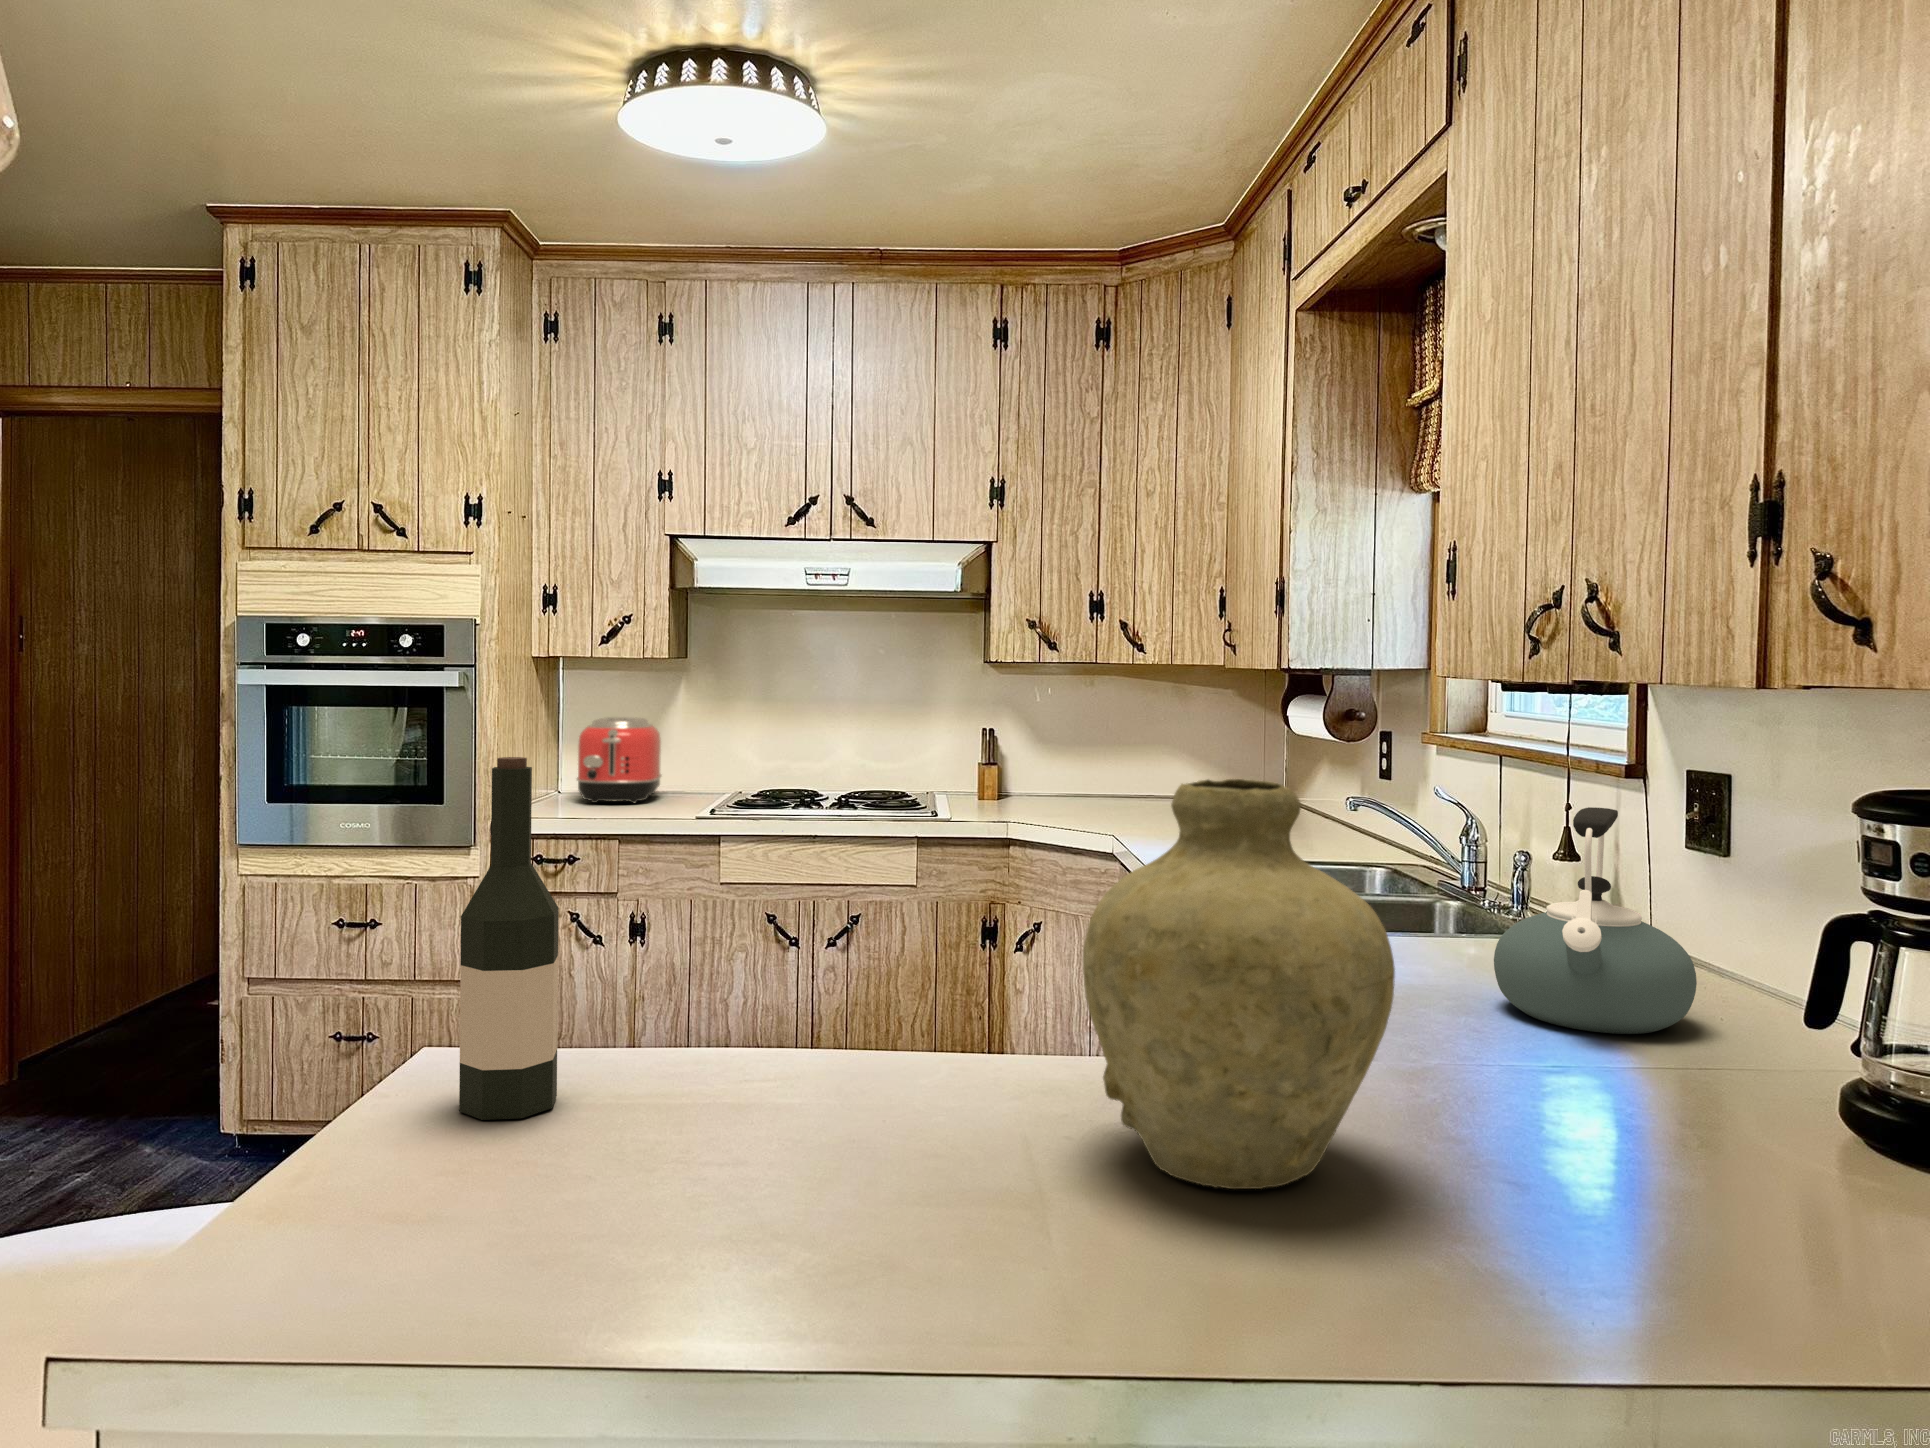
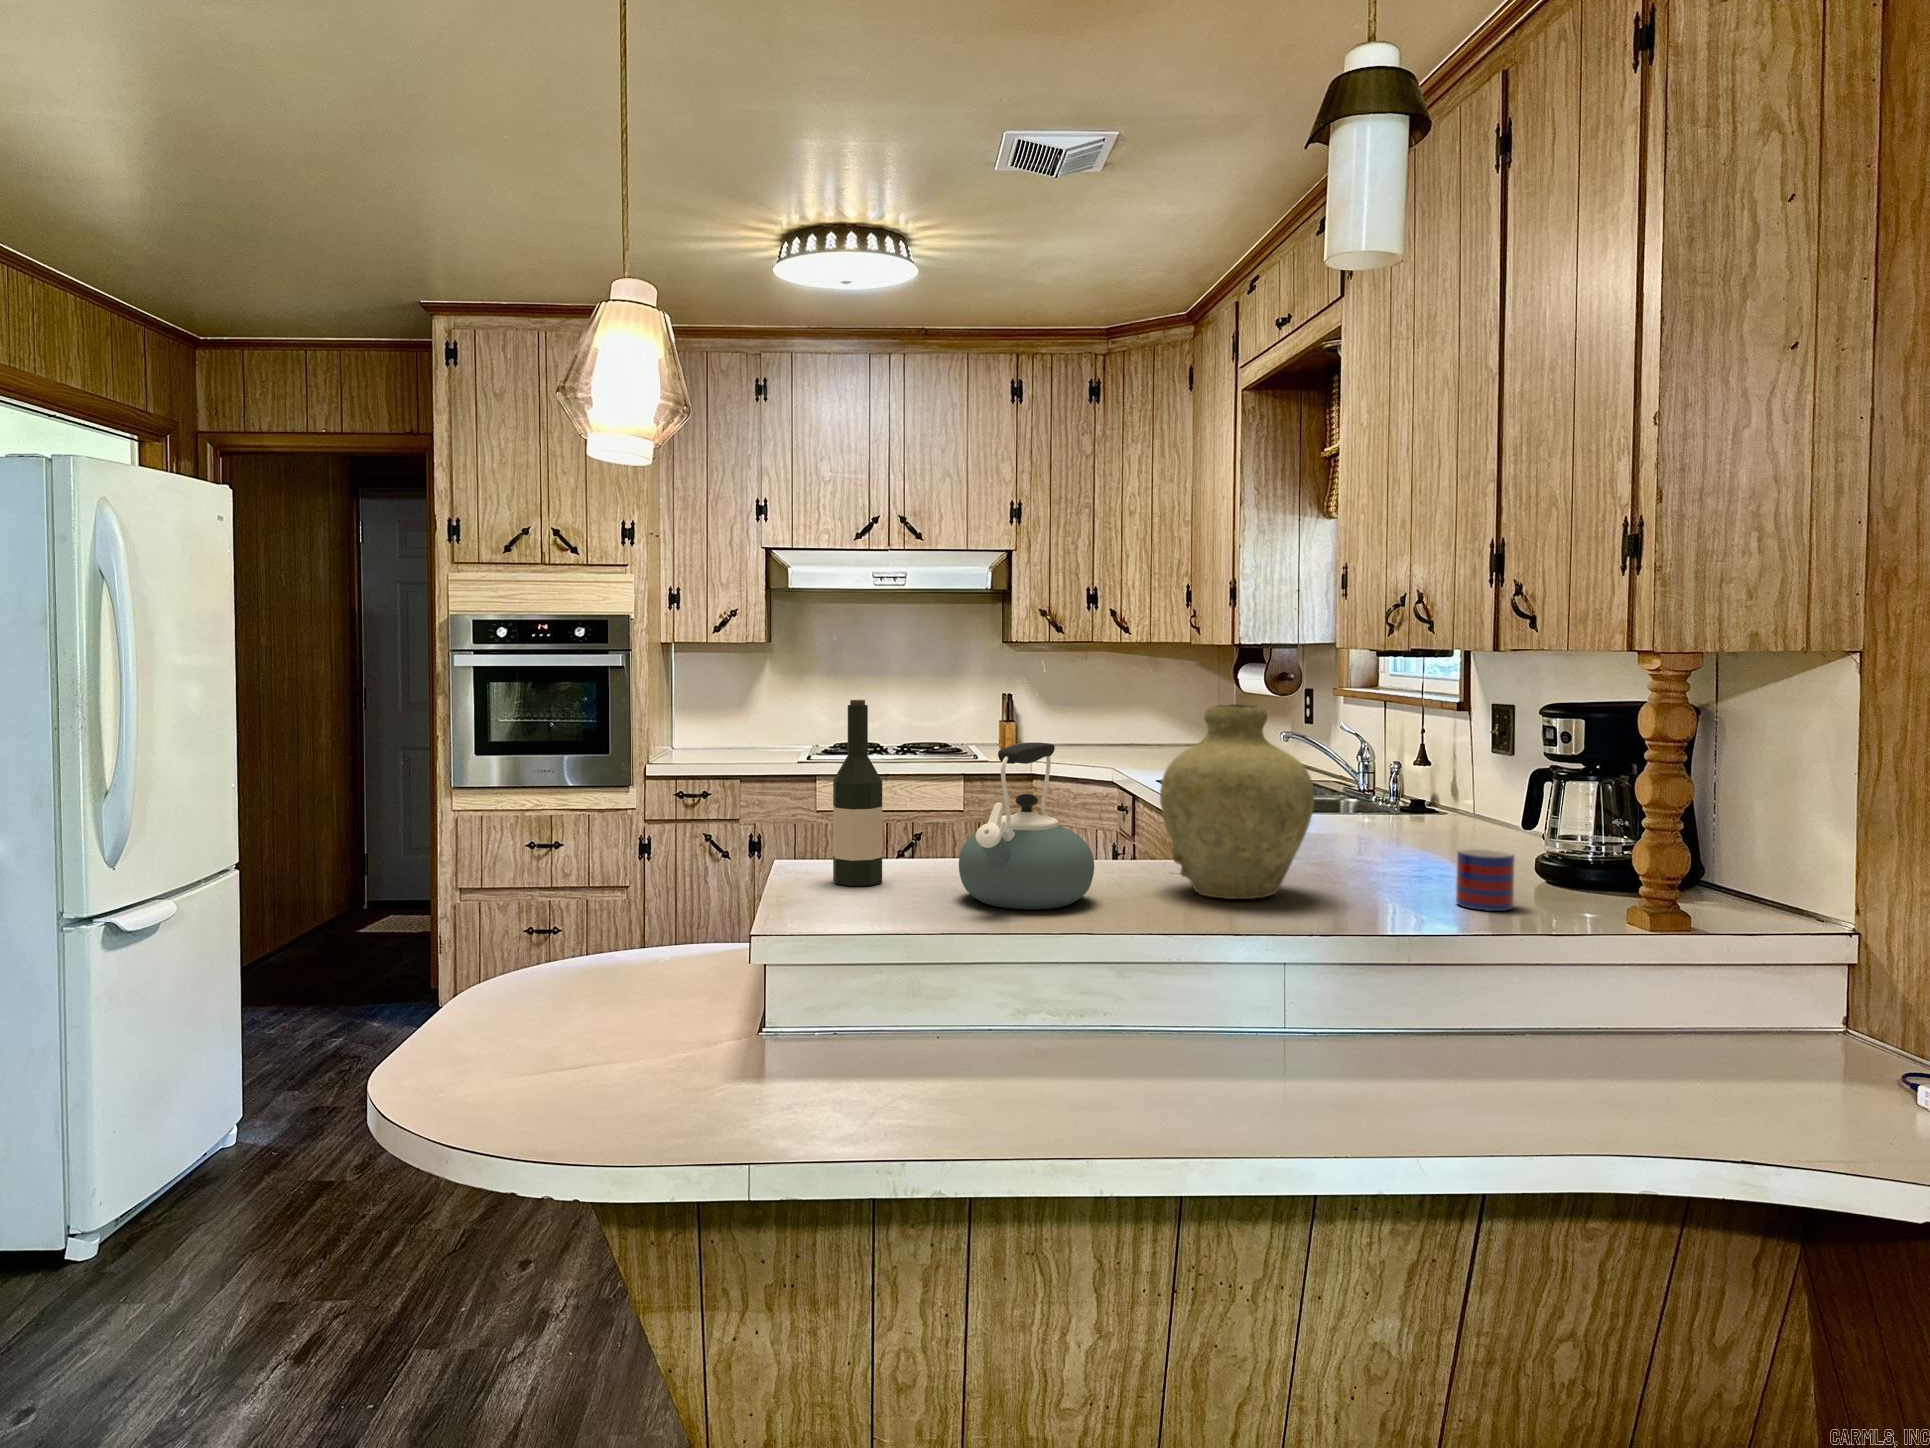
toaster: present [577,717,662,803] -> none [695,688,757,754]
kettle: present [1494,807,1697,1034] -> present [959,742,1094,909]
mug: none [1697,1093,1834,1248] -> present [1456,848,1515,911]

